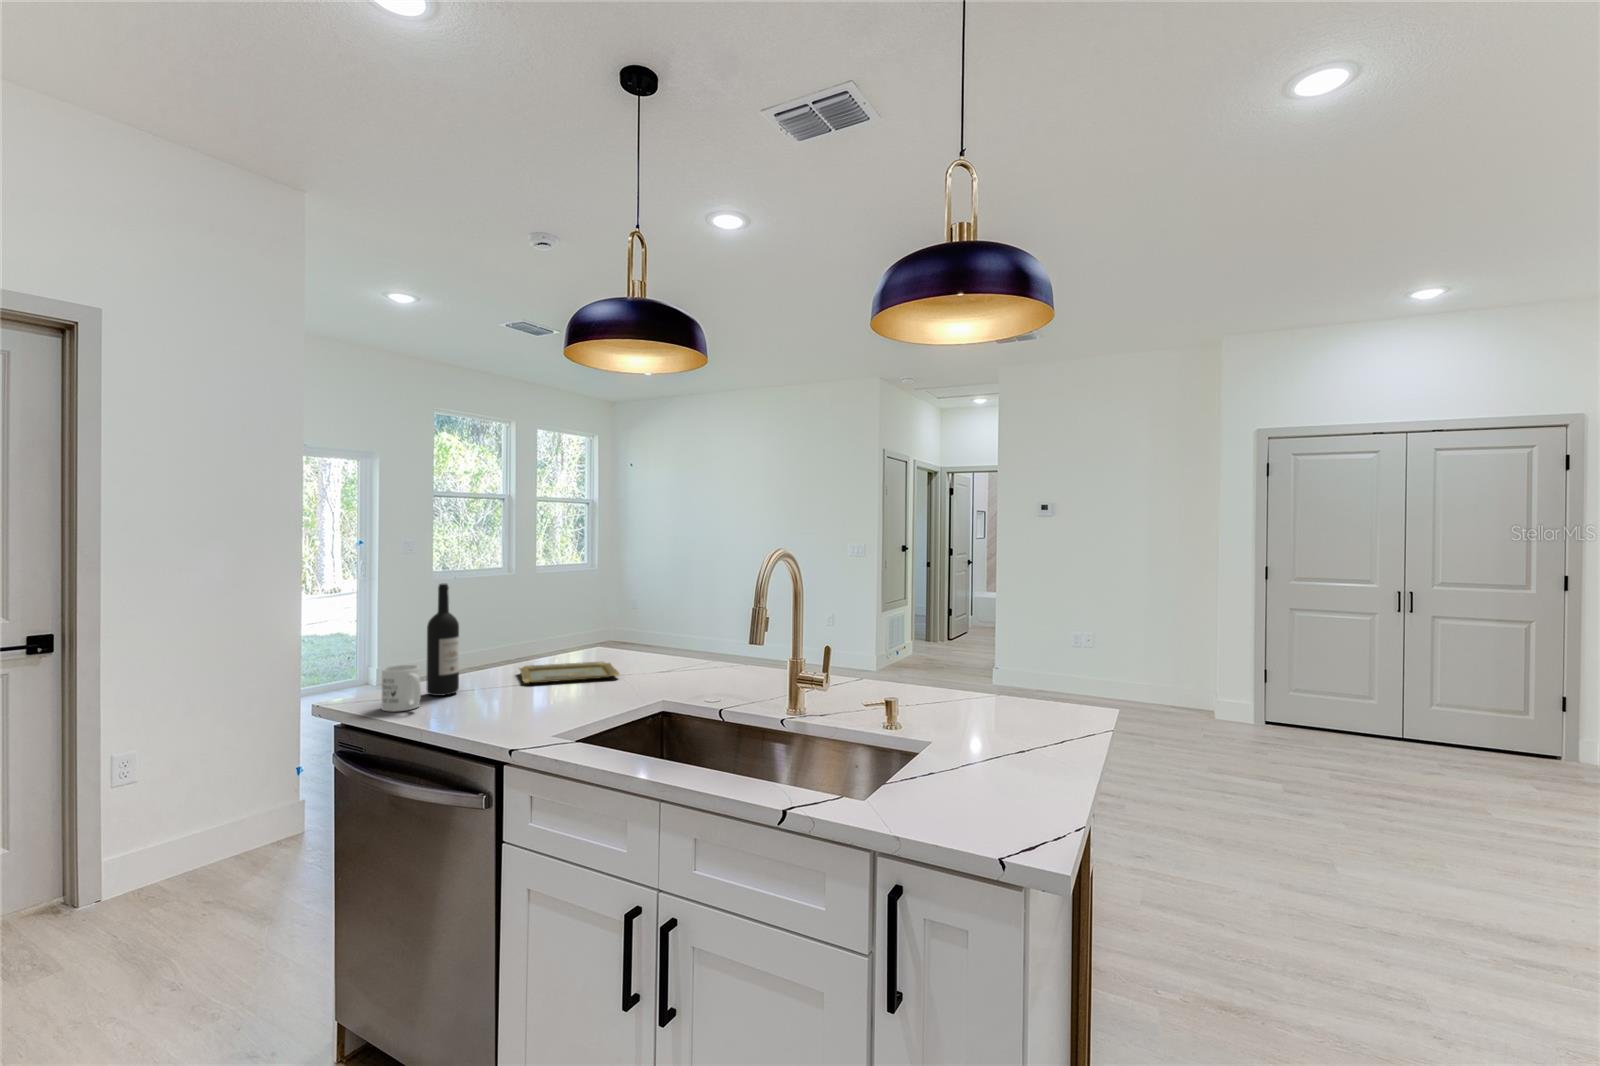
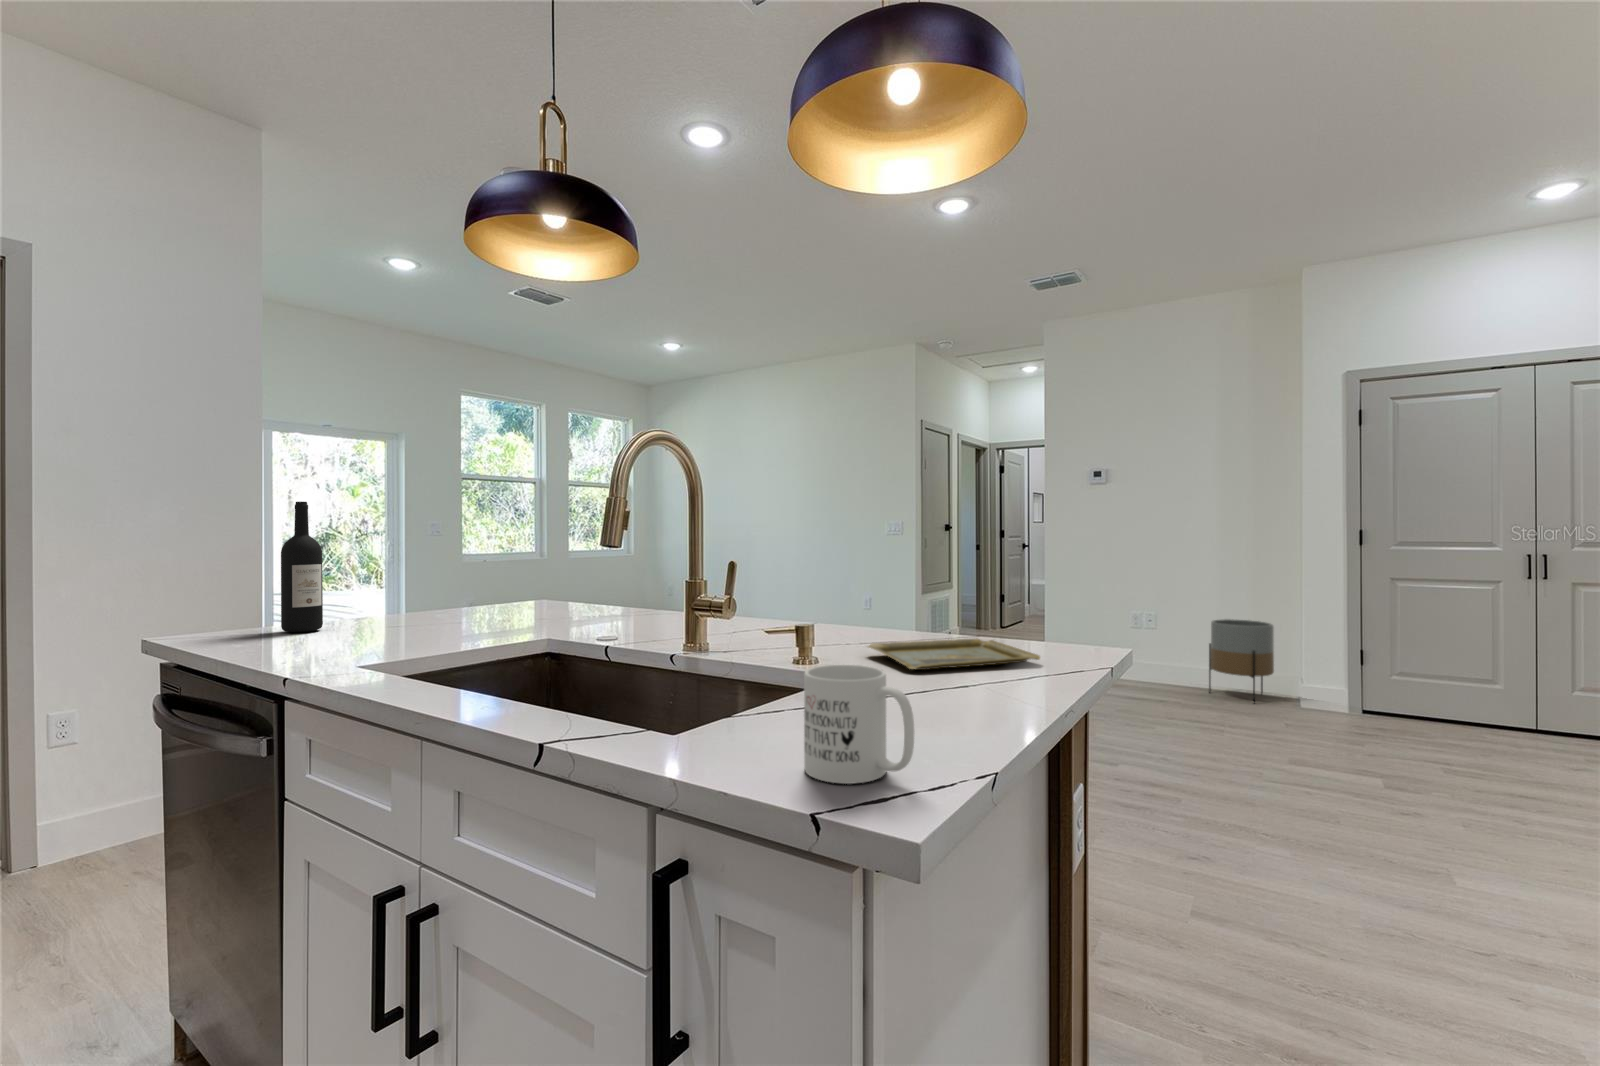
planter: none [1140,641,1195,717] -> present [1209,619,1274,703]
tray: present [519,662,619,683] -> present [868,639,1040,670]
mug: present [382,665,421,711] -> present [804,665,914,784]

